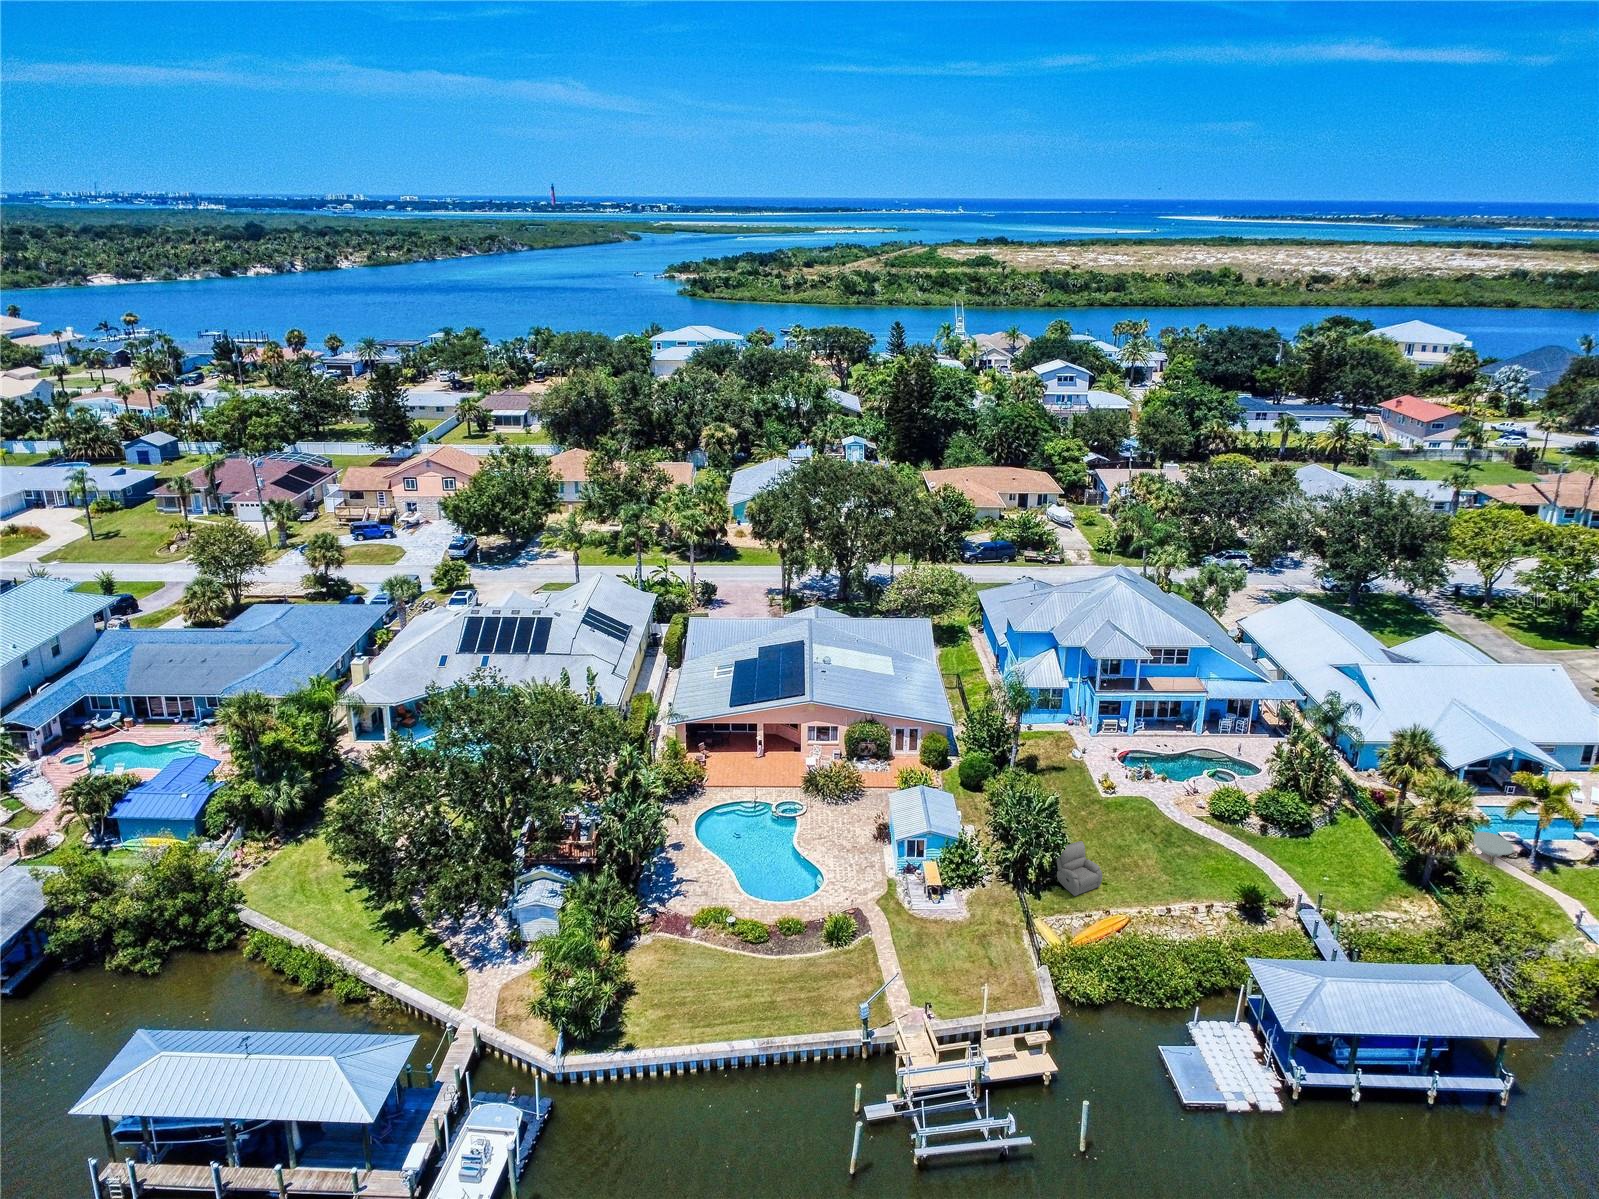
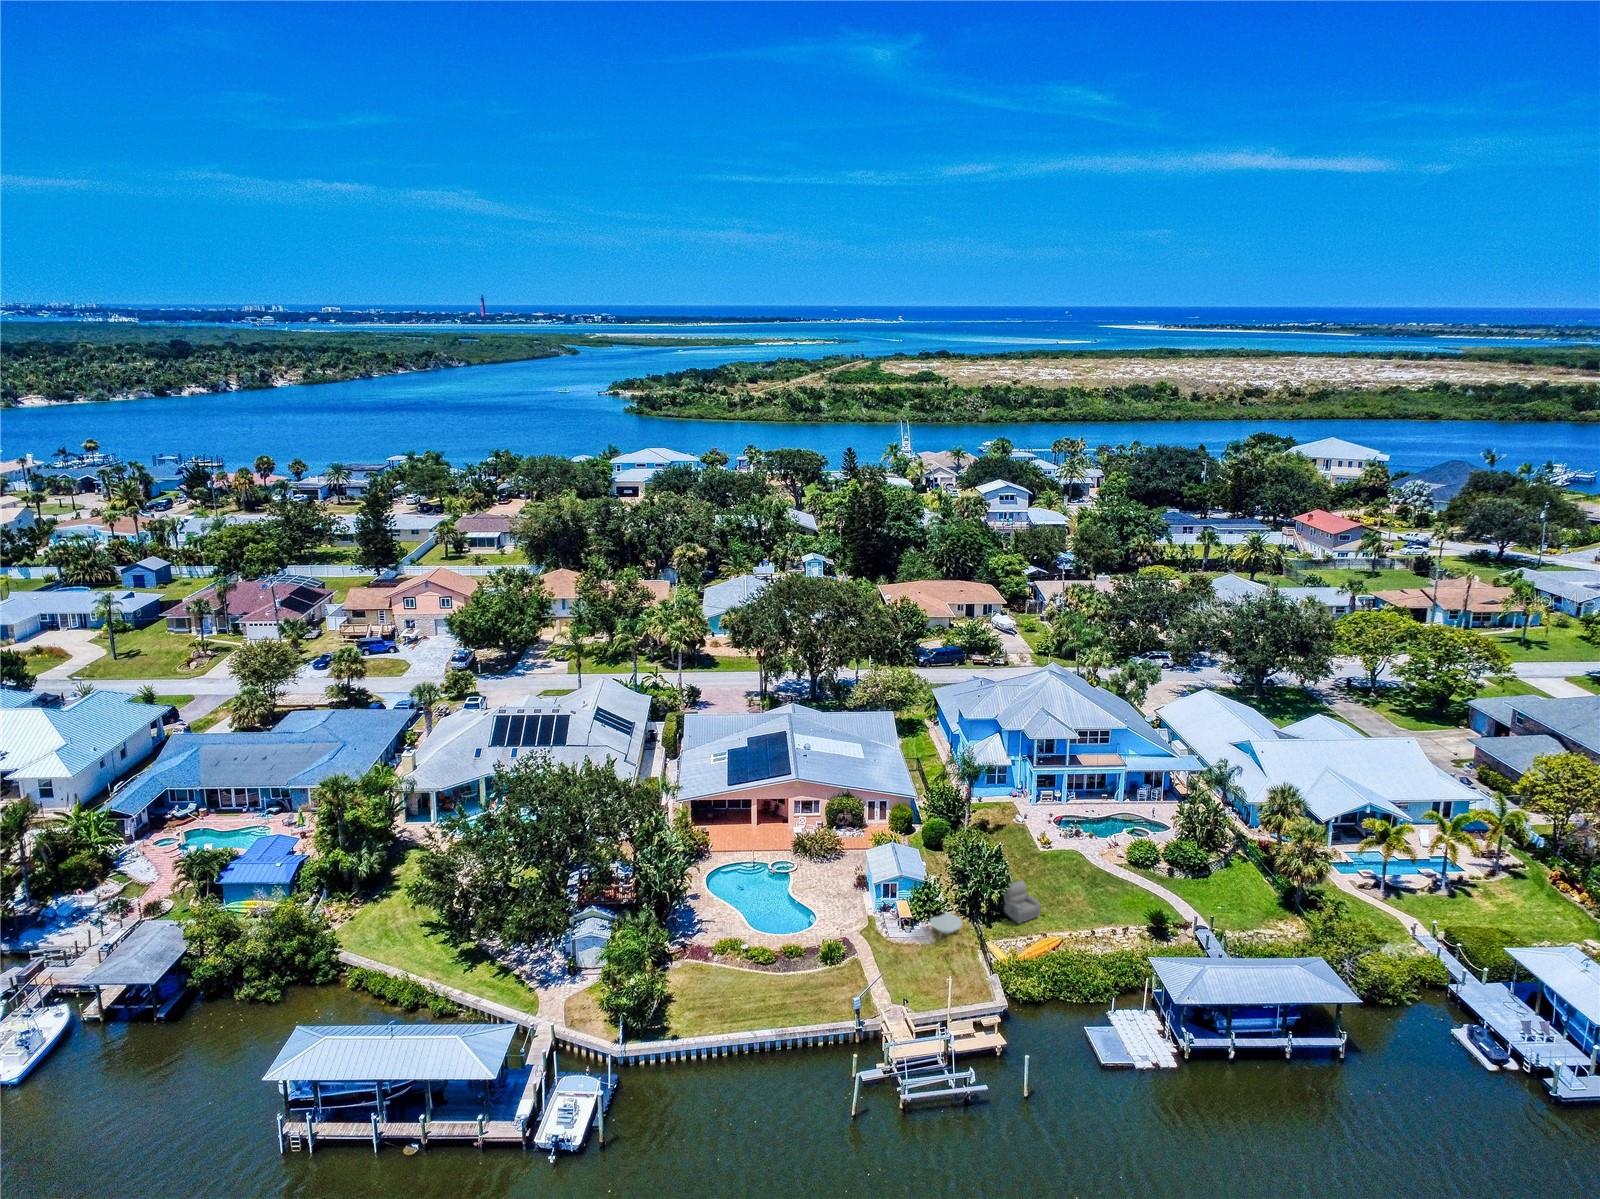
round table: present [1472,832,1514,865] -> present [930,913,962,940]

